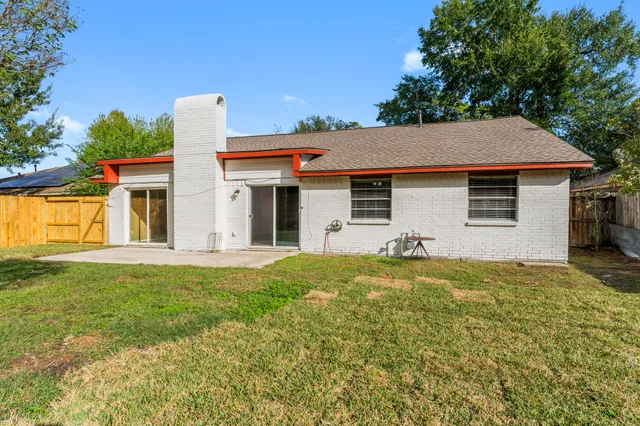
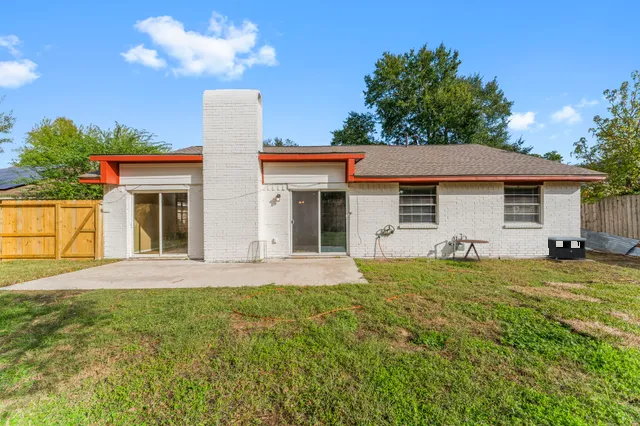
storage bench: none [519,236,563,265] -> present [546,237,586,260]

